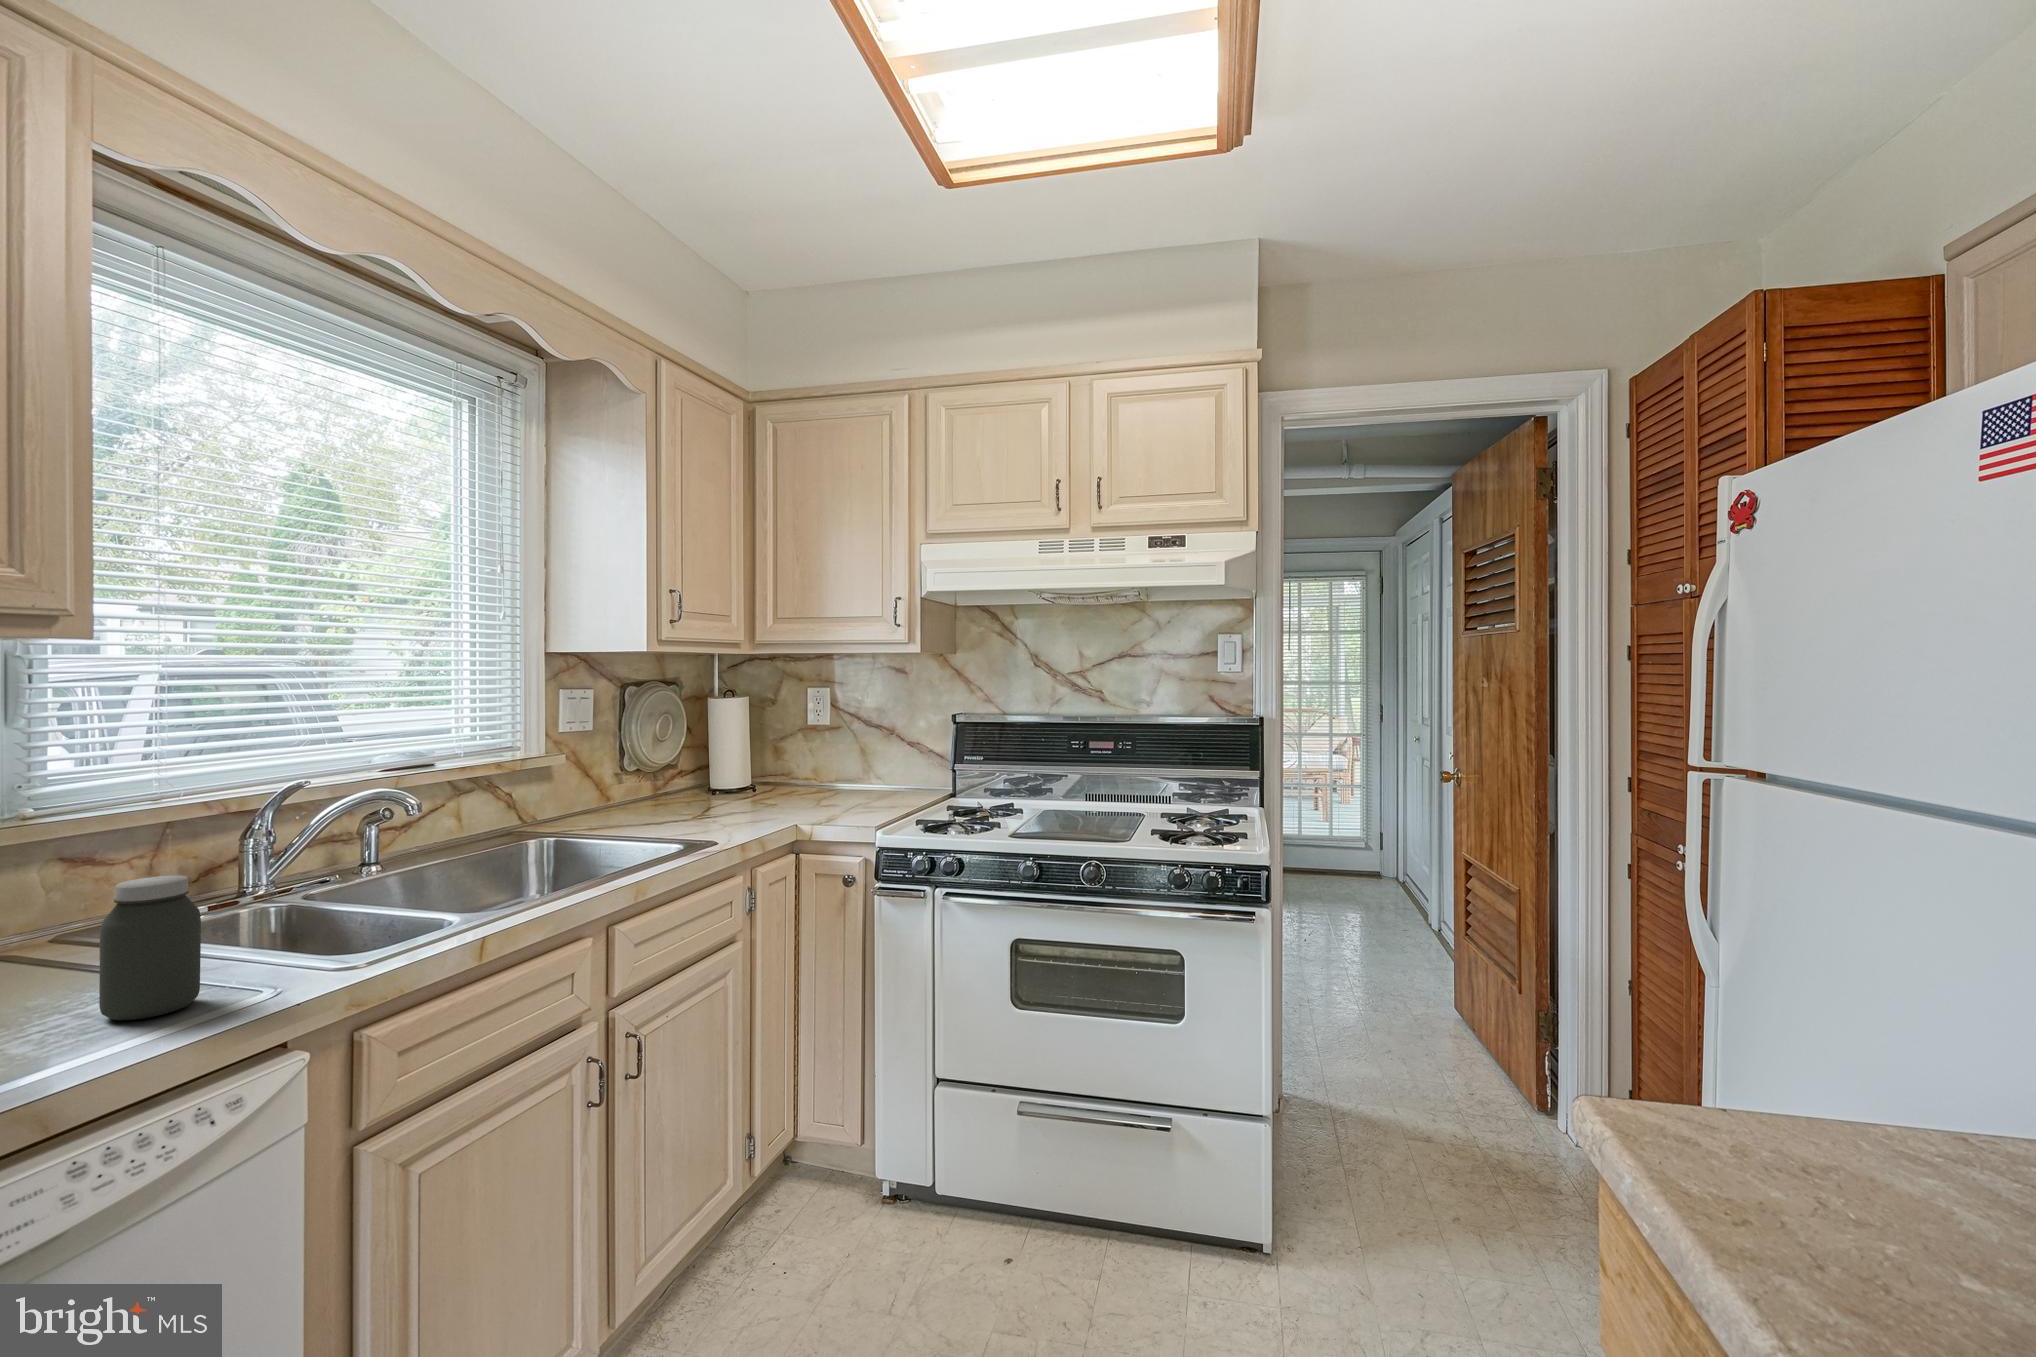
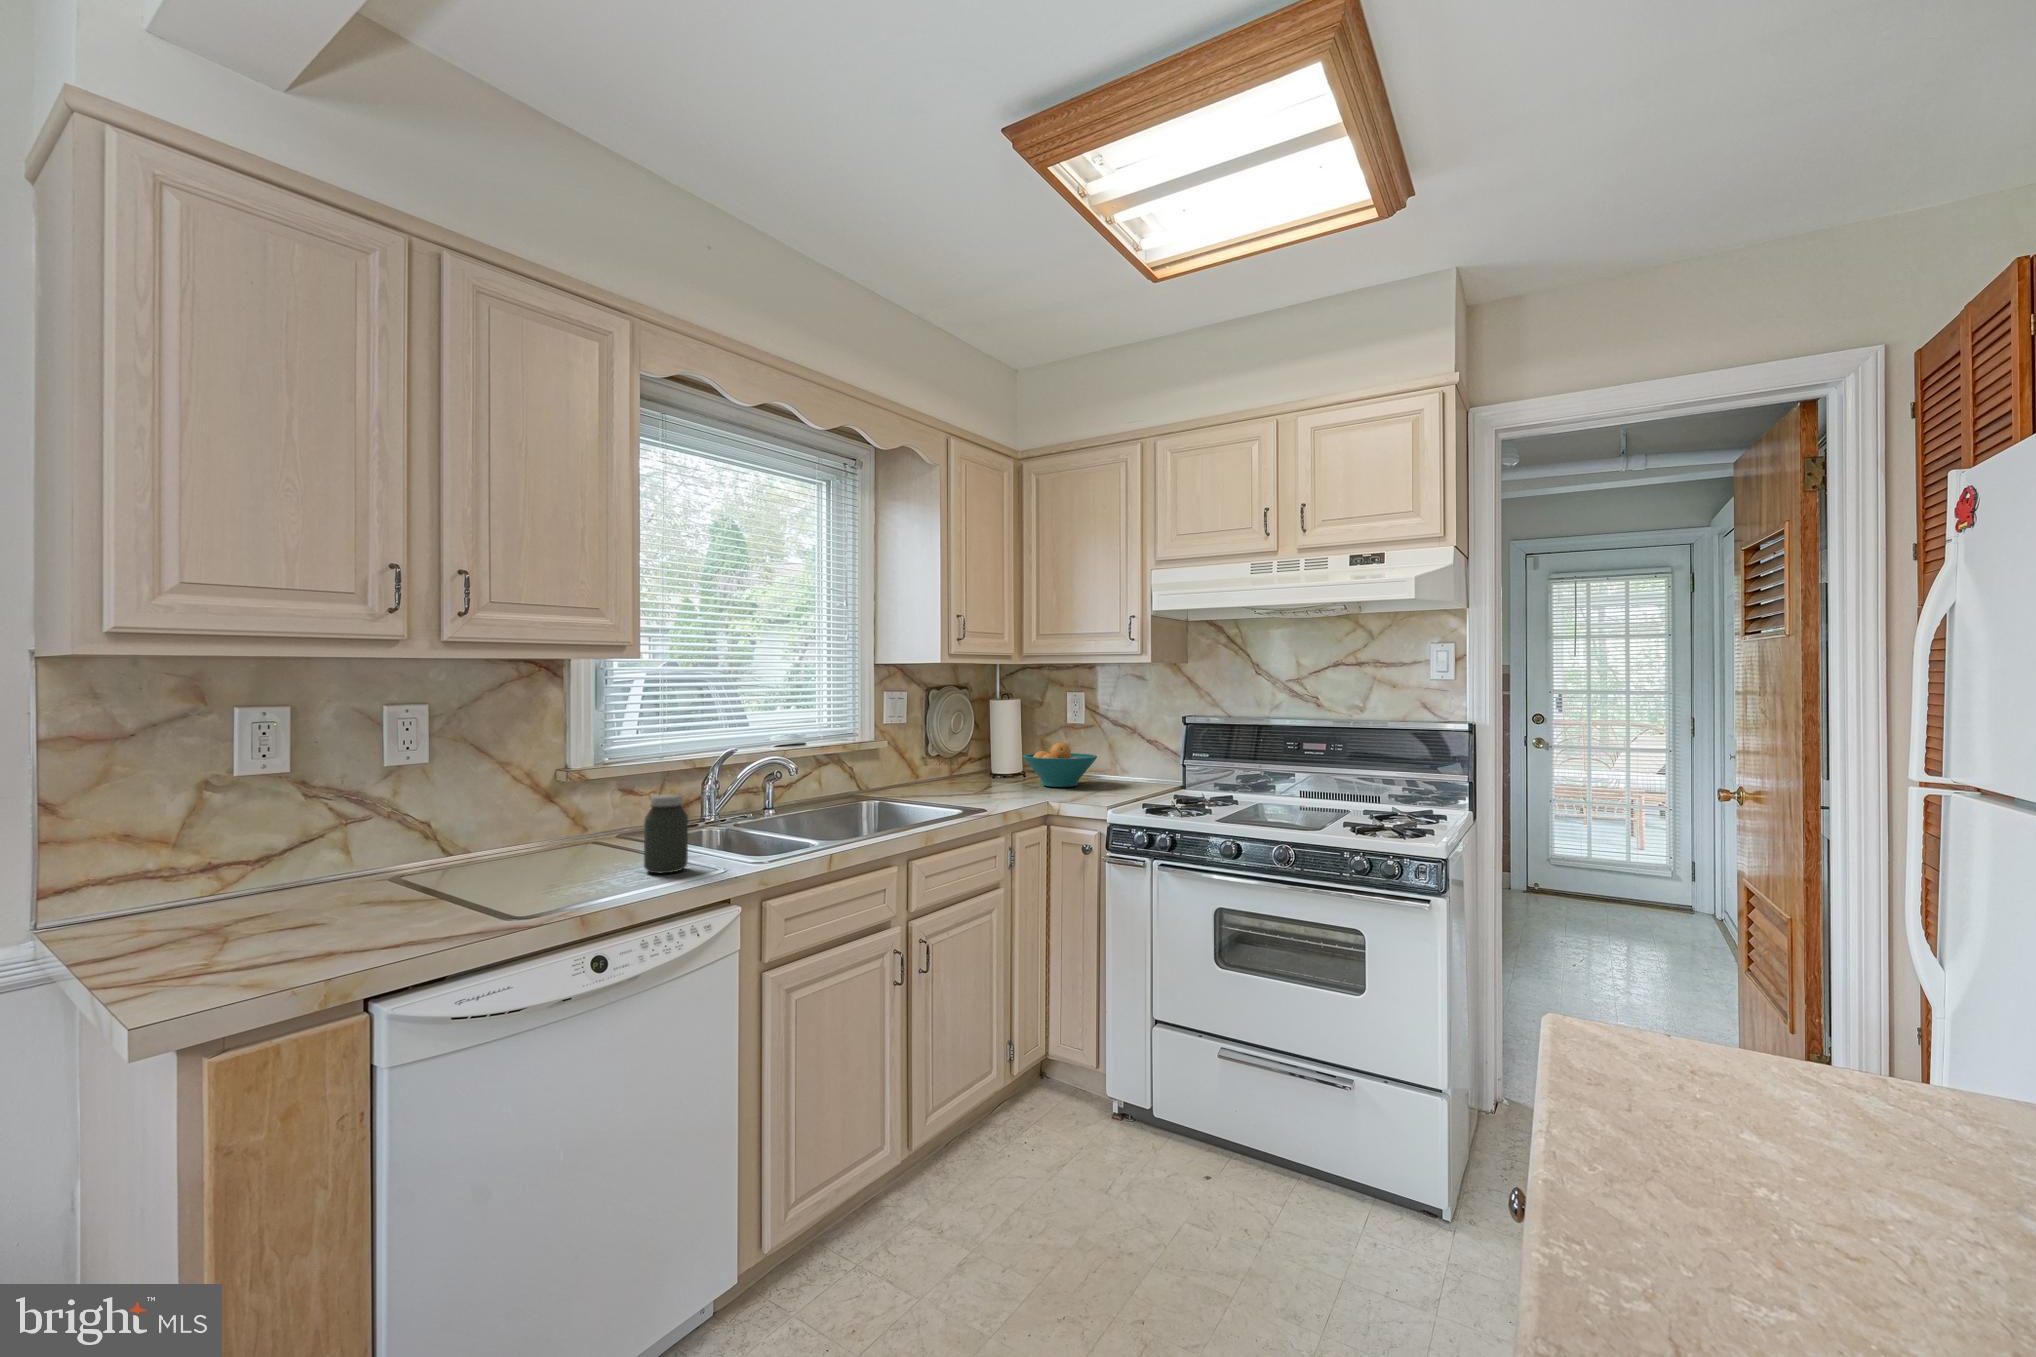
fruit bowl: none [757,748,852,803] -> present [1023,742,1097,787]

